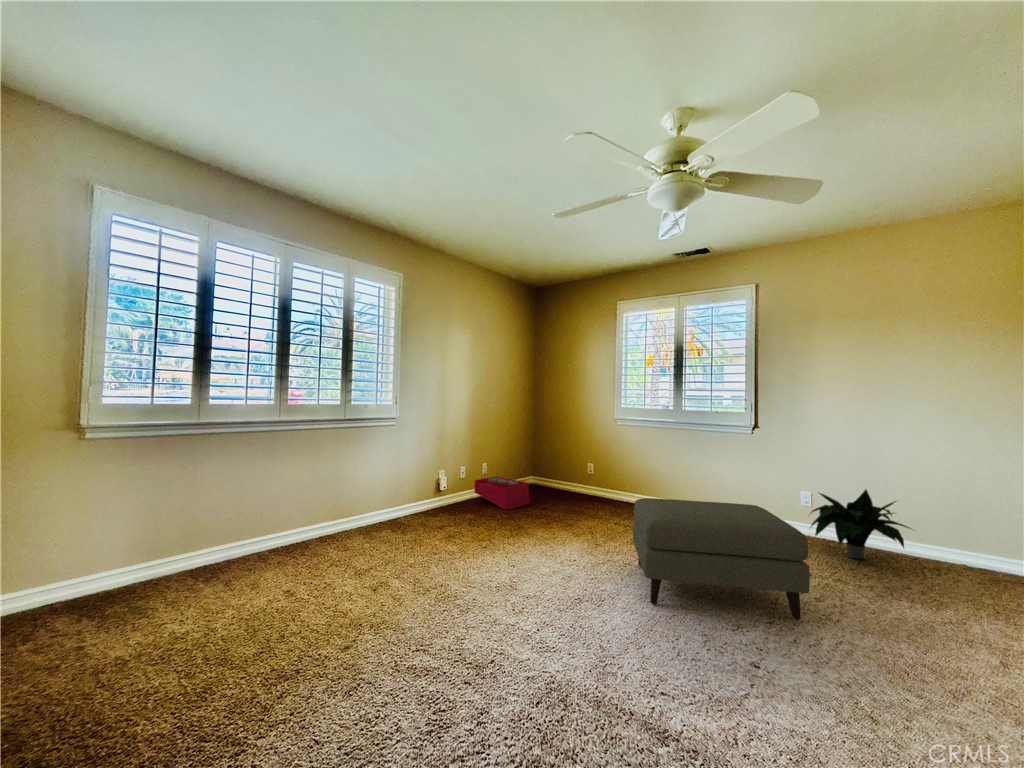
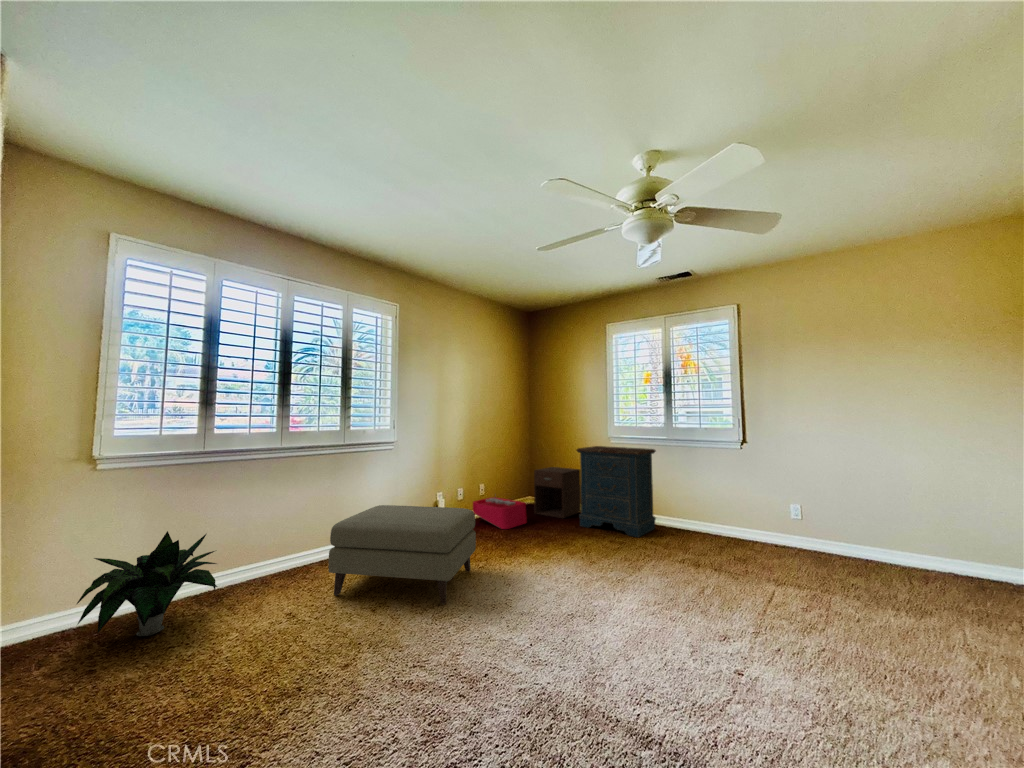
dresser: none [582,428,664,521] -> present [576,446,656,537]
nightstand: none [537,448,584,500] -> present [534,467,581,518]
potted plant: present [811,490,909,559] -> present [77,531,217,636]
ottoman: present [633,498,810,619] -> present [329,505,476,604]

